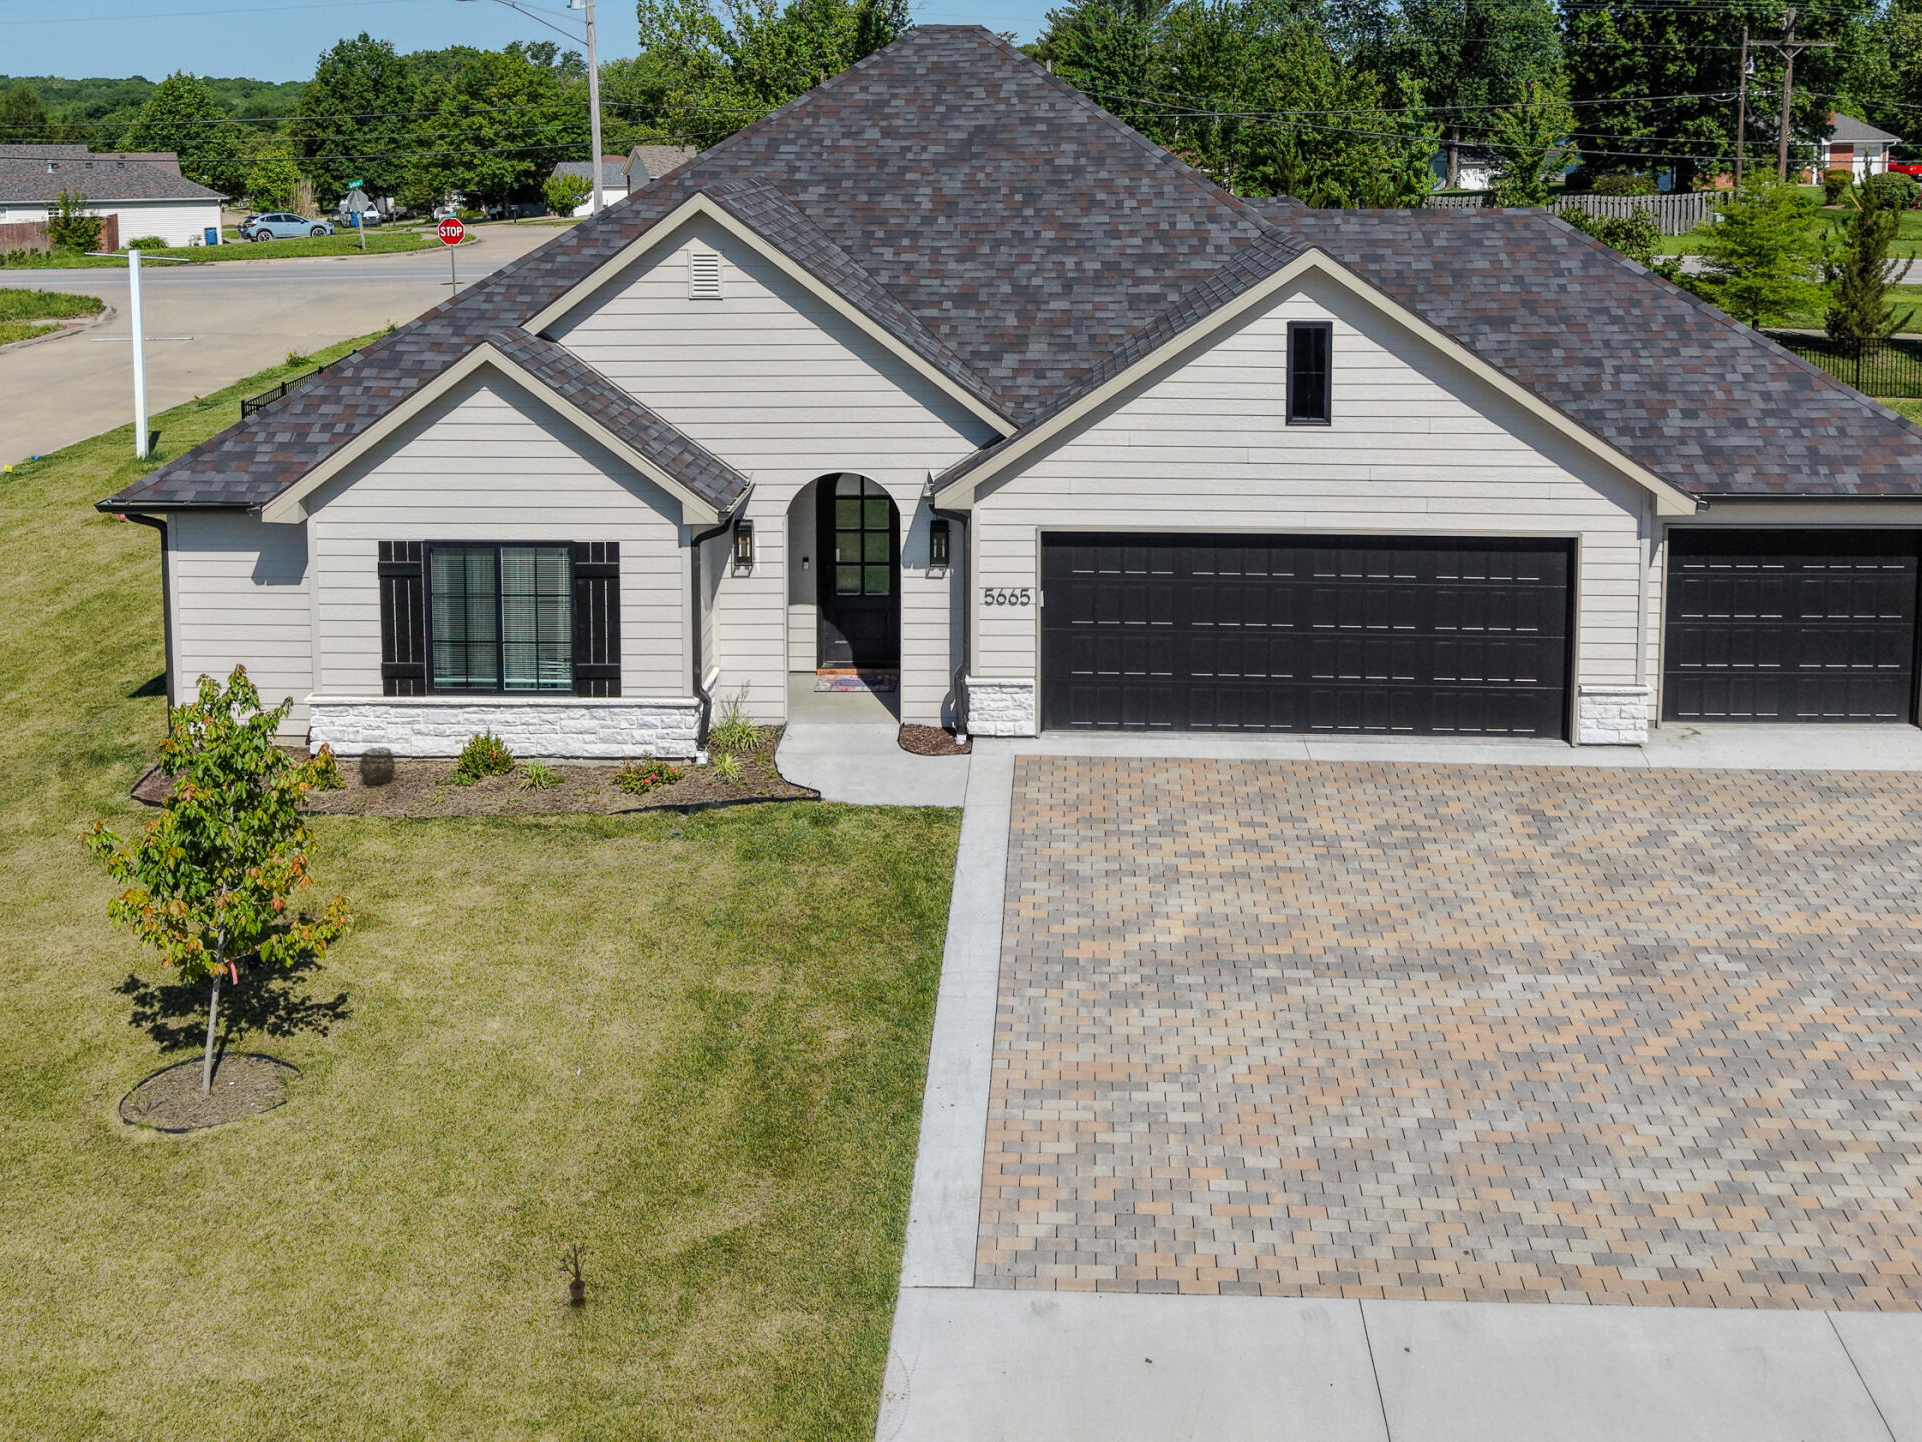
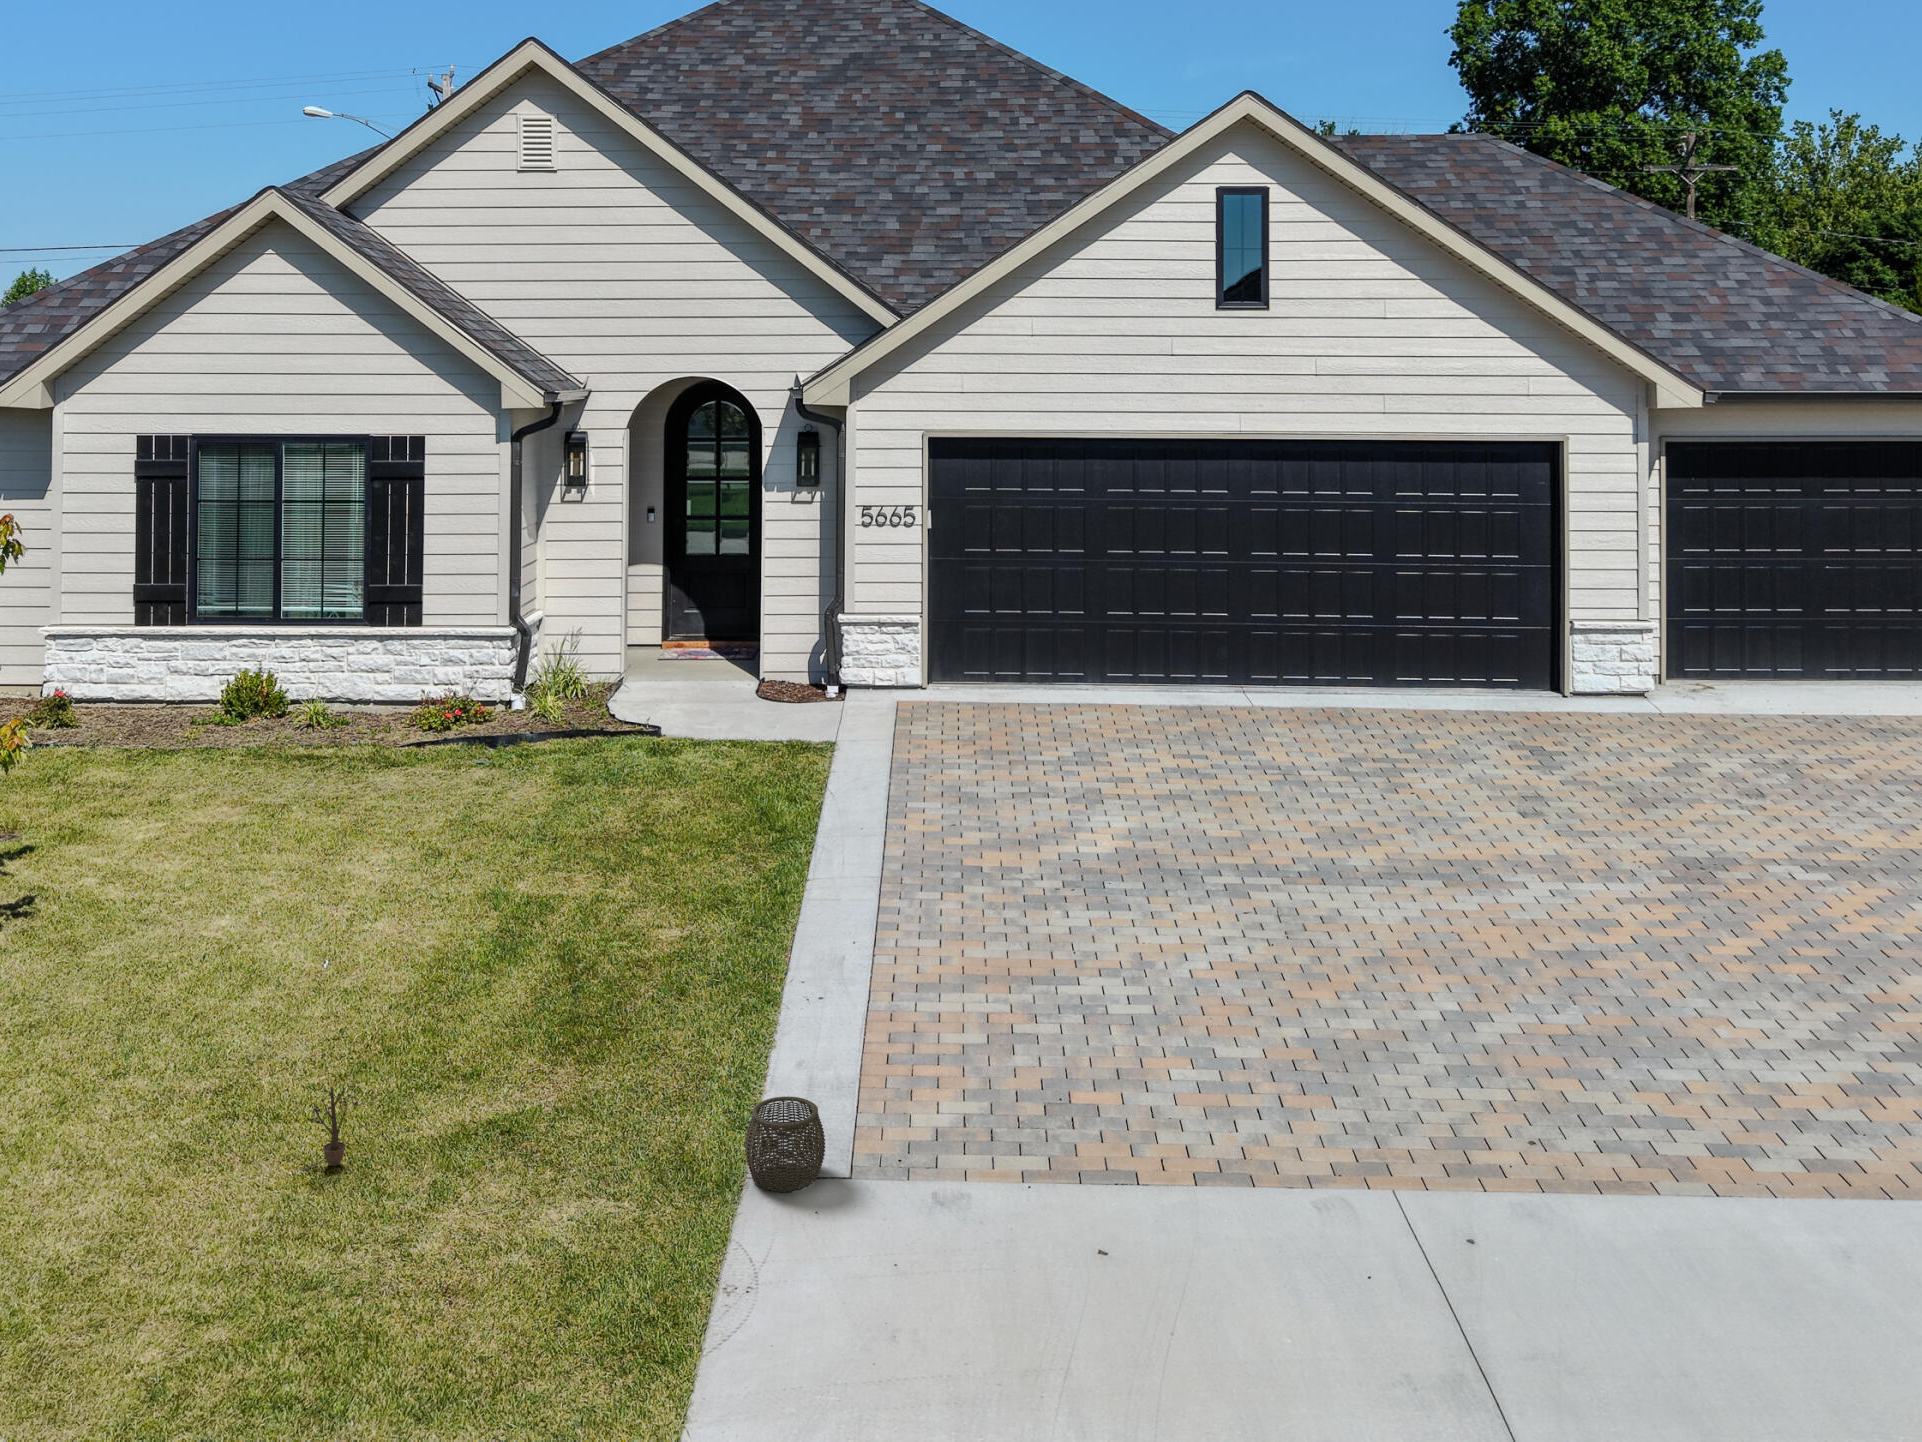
woven basket: present [359,747,395,785] -> present [744,1096,825,1192]

